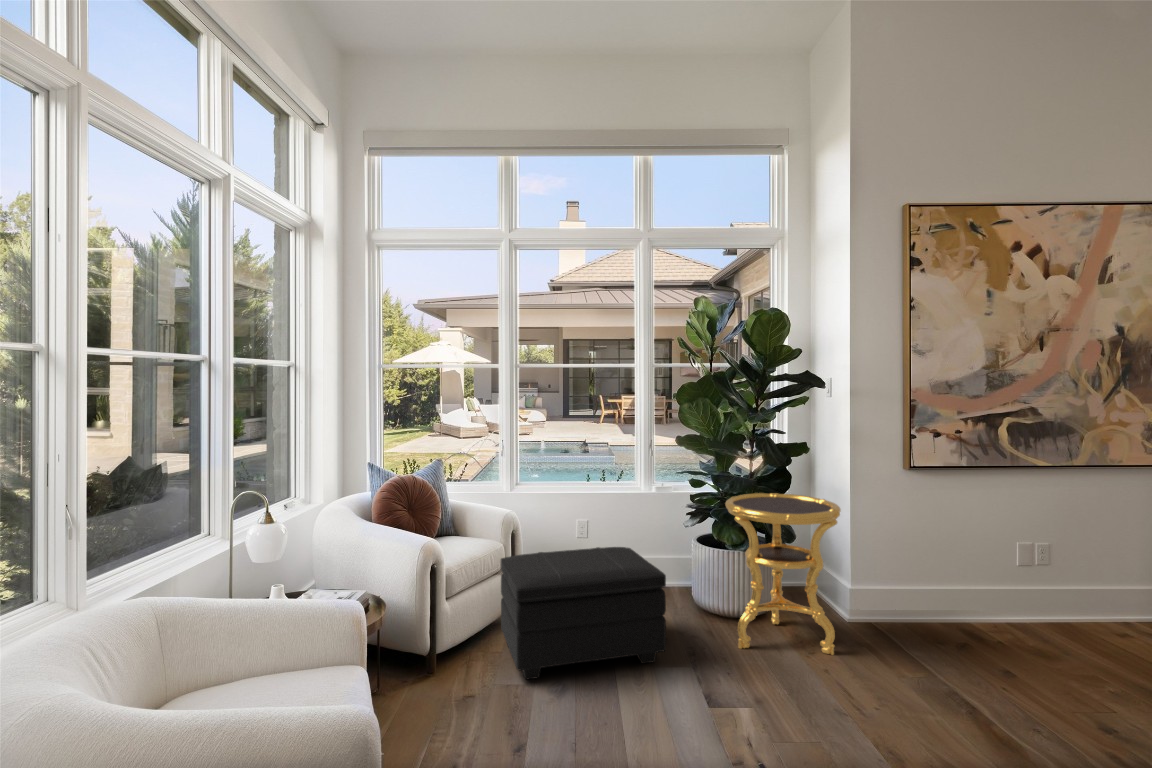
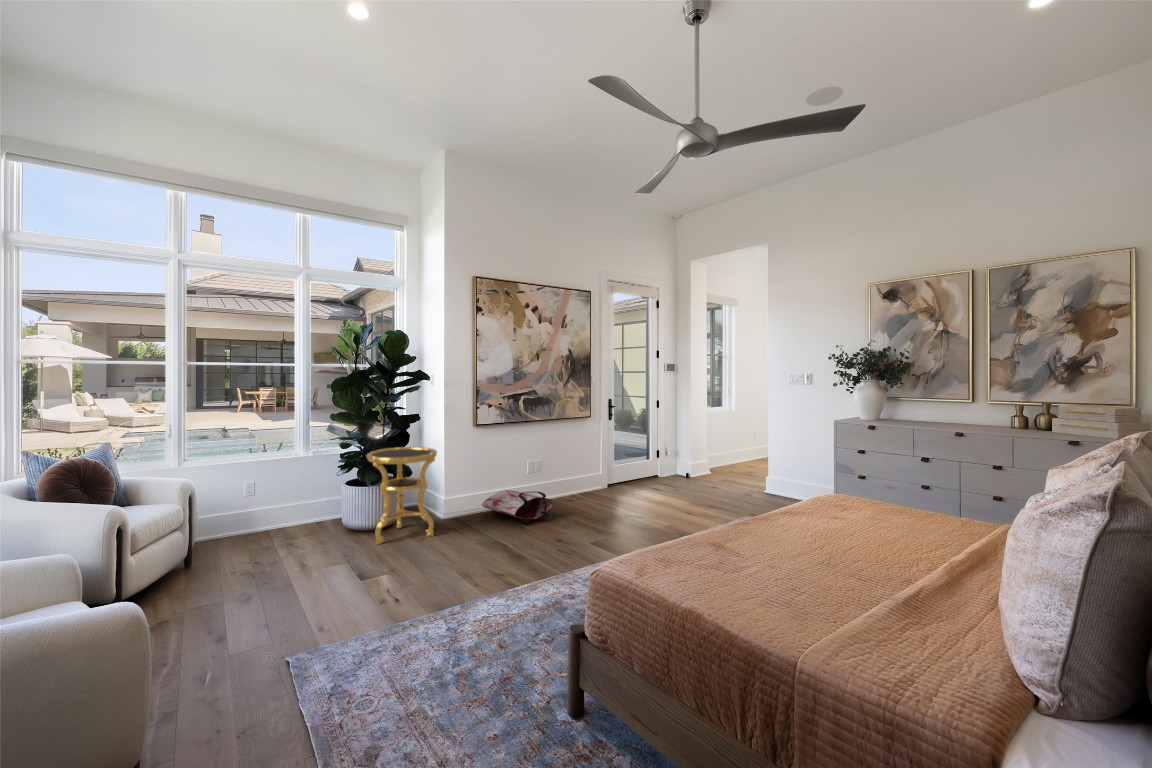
footstool: present [501,547,666,679] -> none [184,494,327,595]
bag: none [920,591,1094,672] -> present [481,490,554,524]

